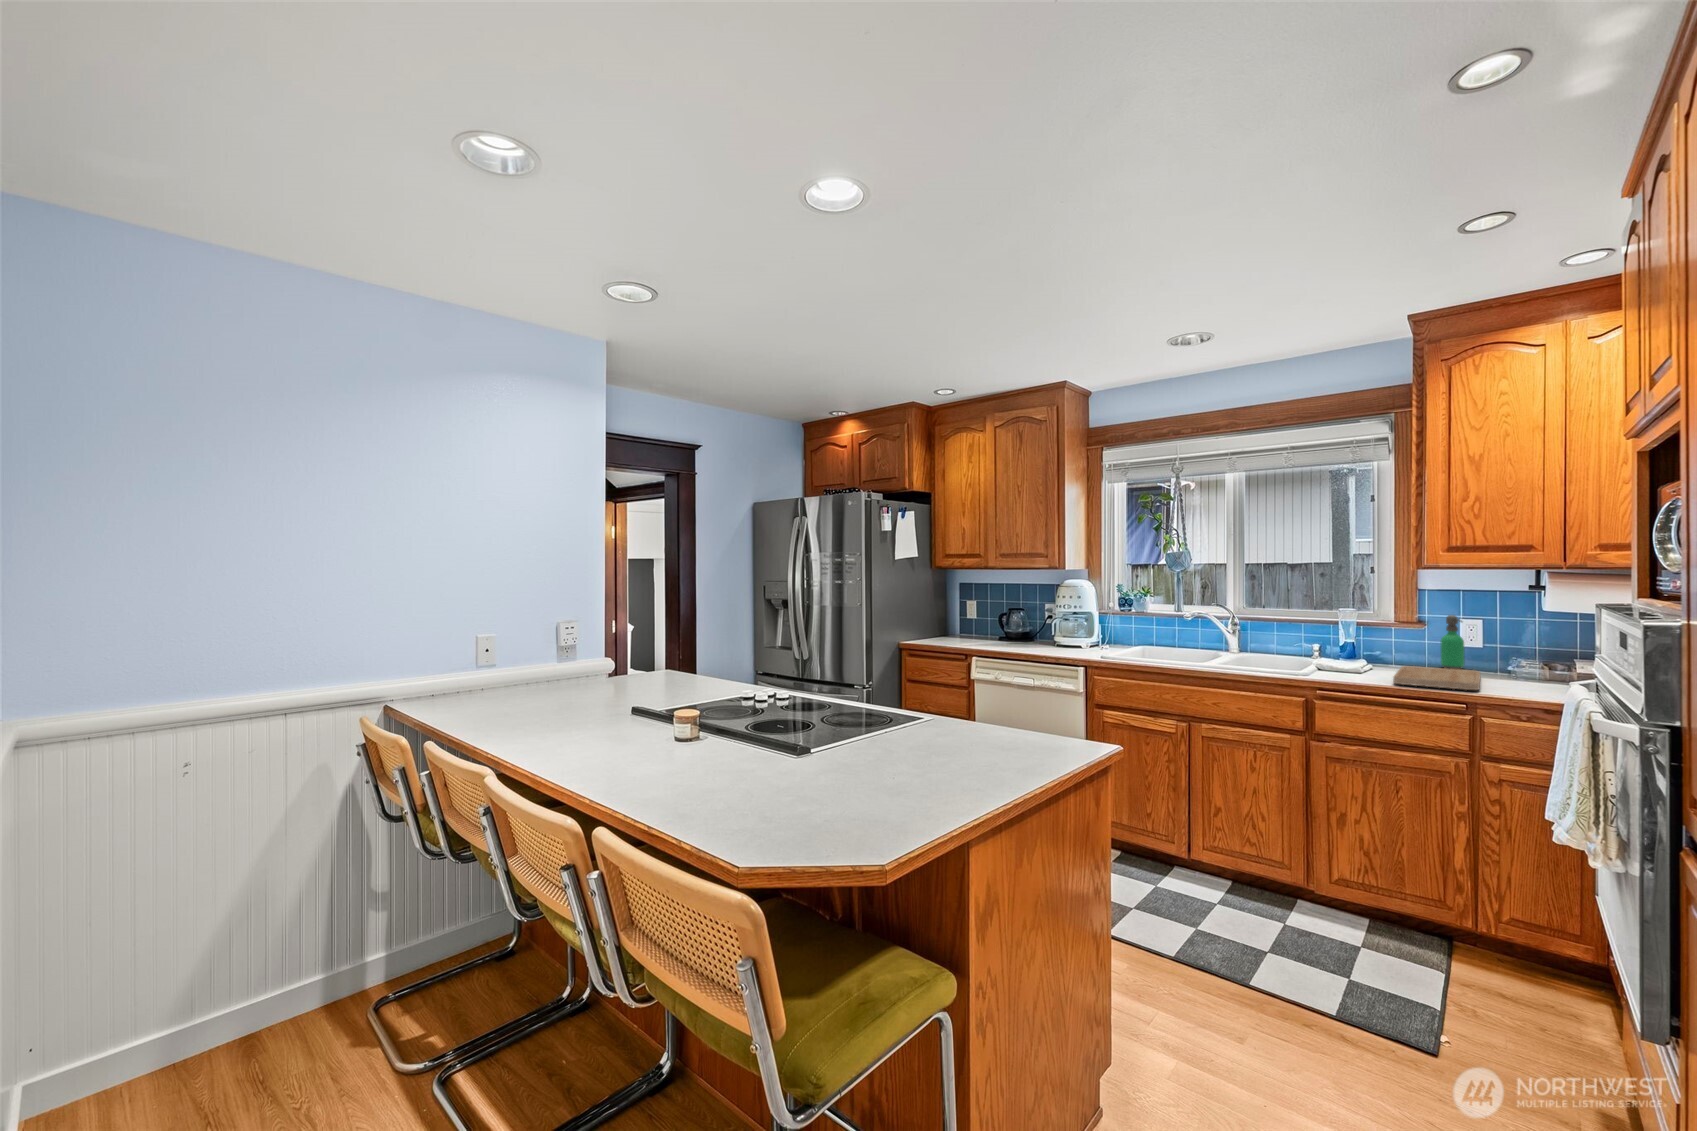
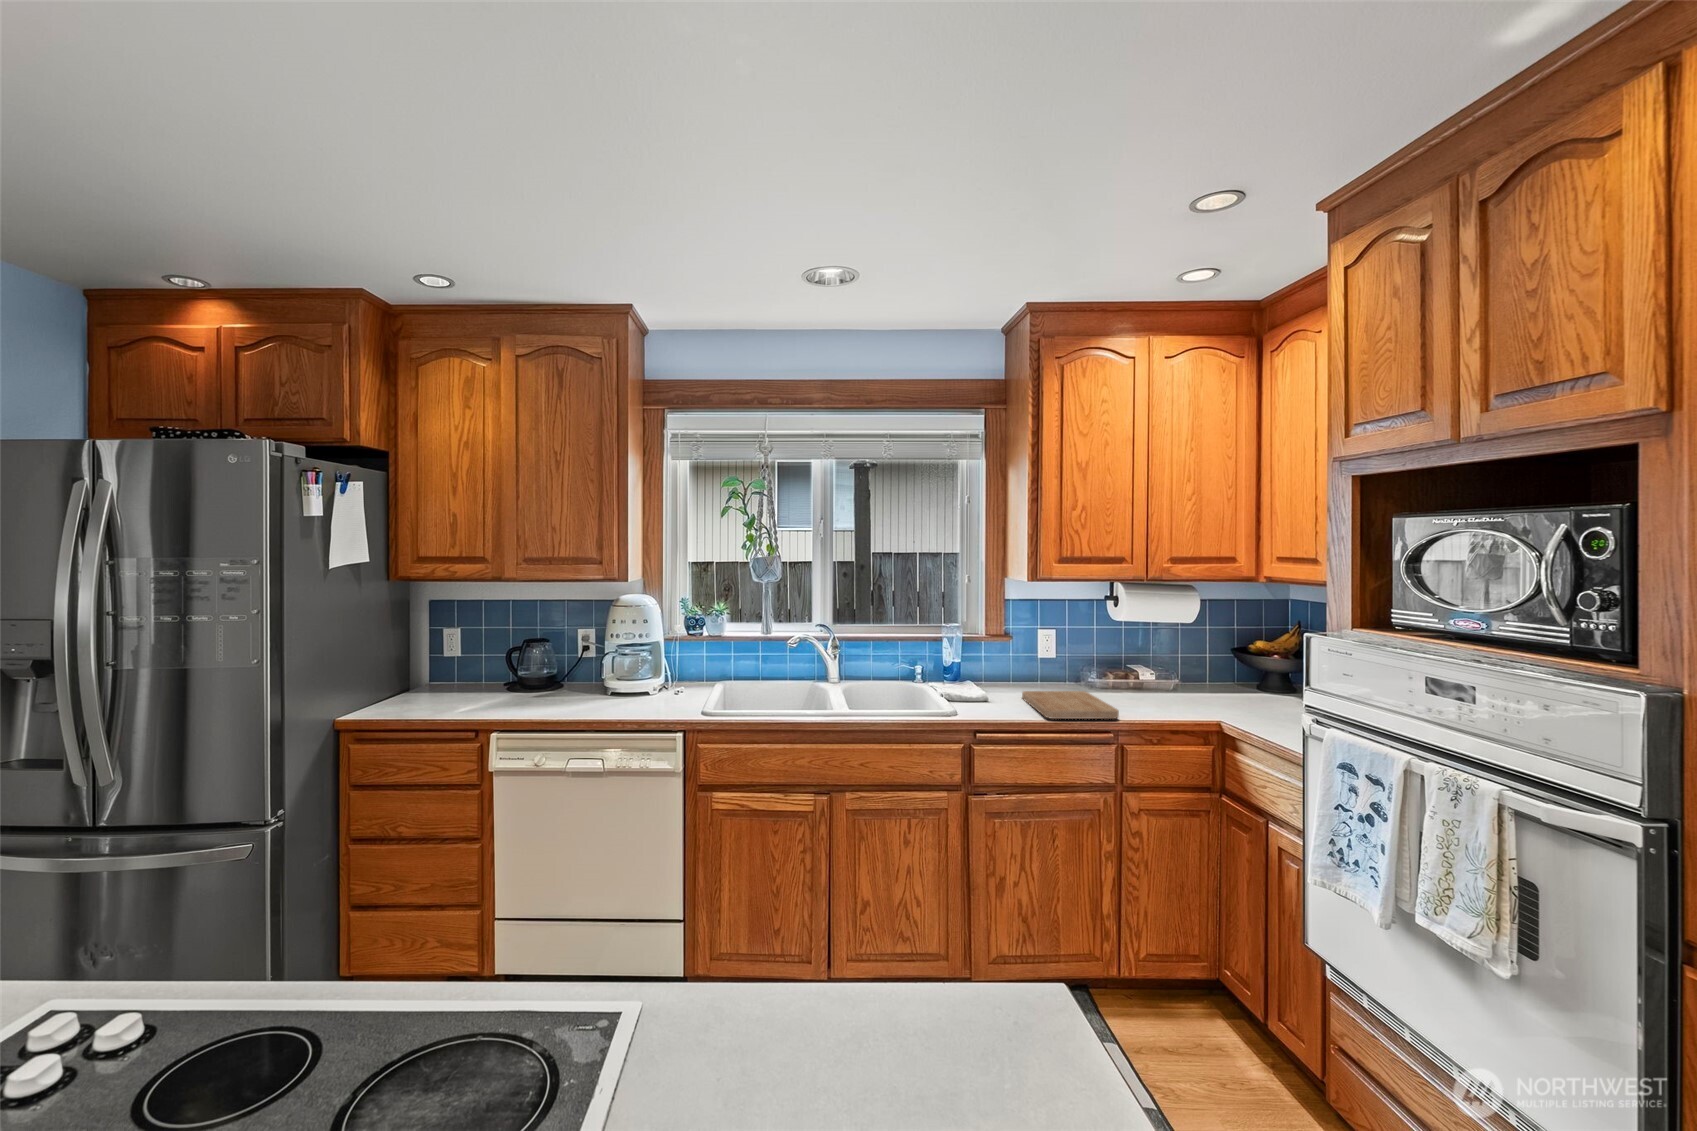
soap dispenser: present [1441,615,1464,669] -> none [1040,632,1063,689]

